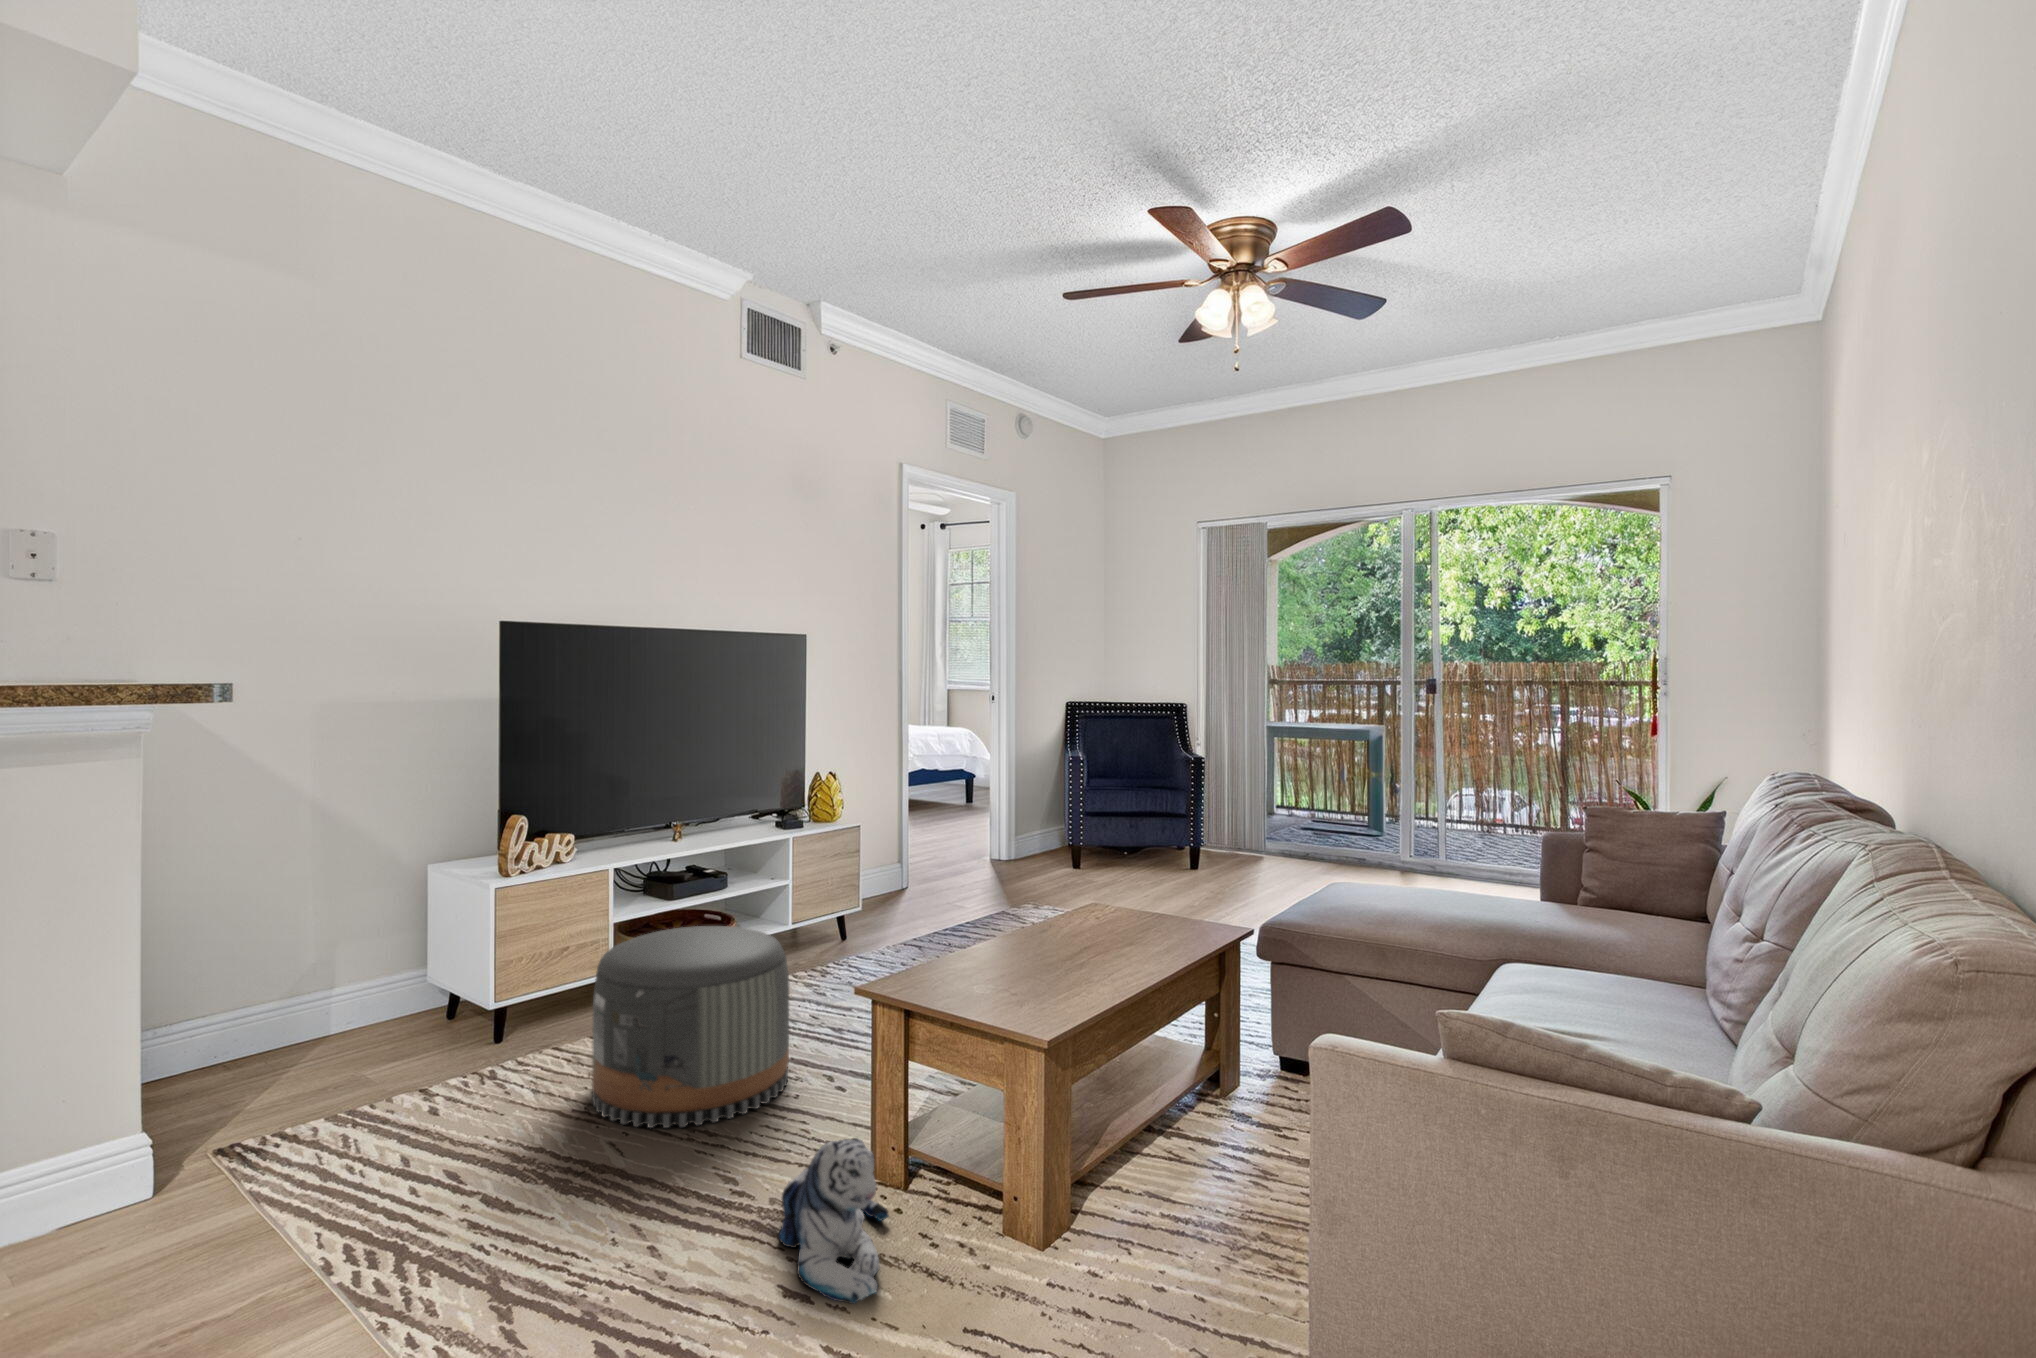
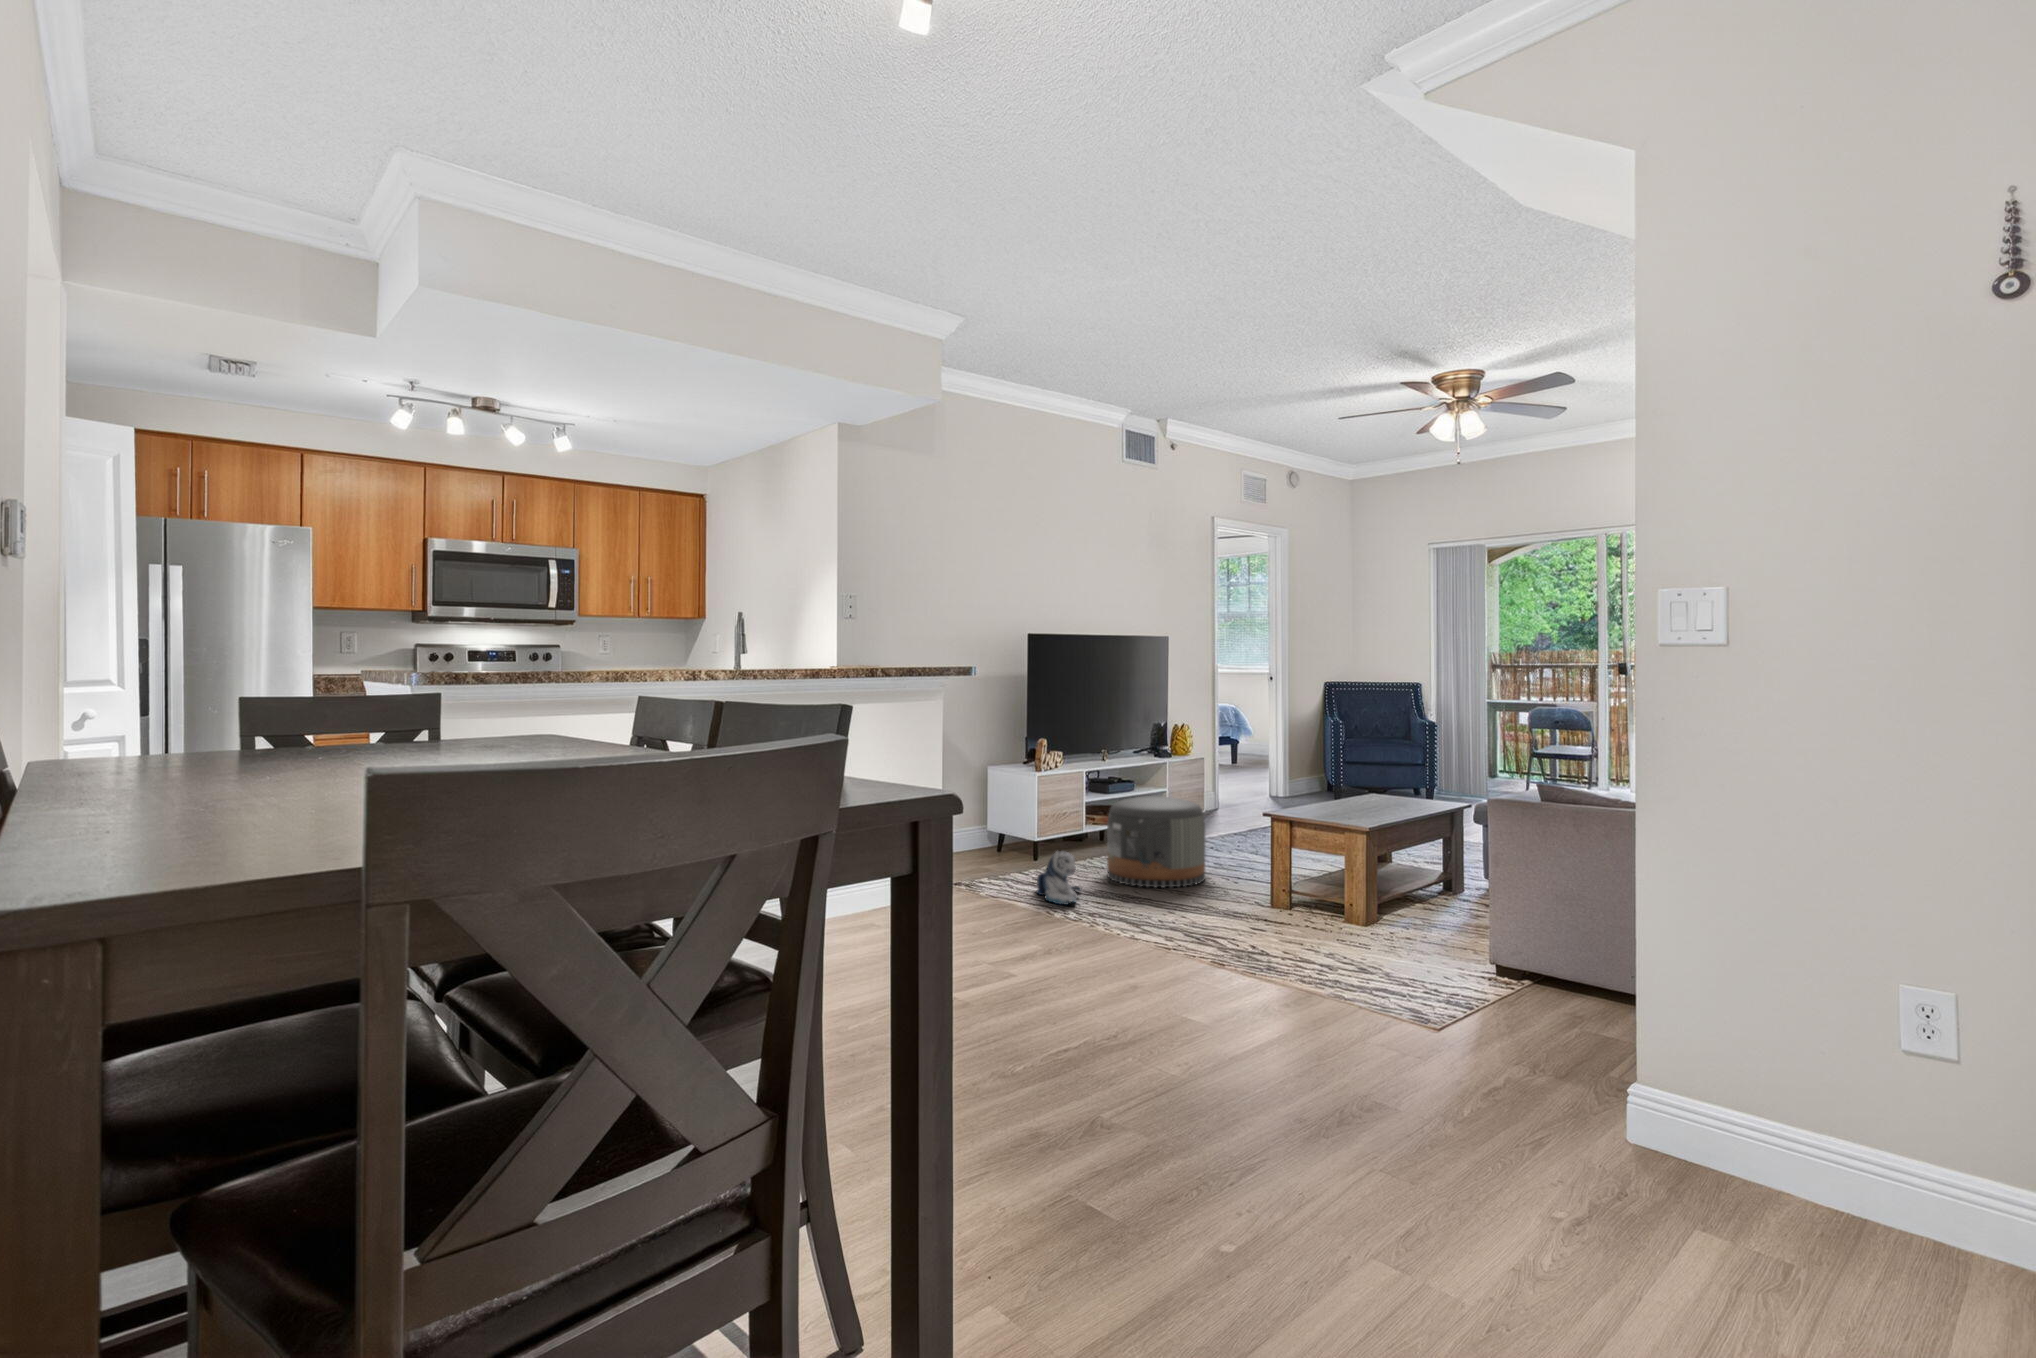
plush toy: present [777,1138,888,1304] -> present [1037,851,1081,905]

